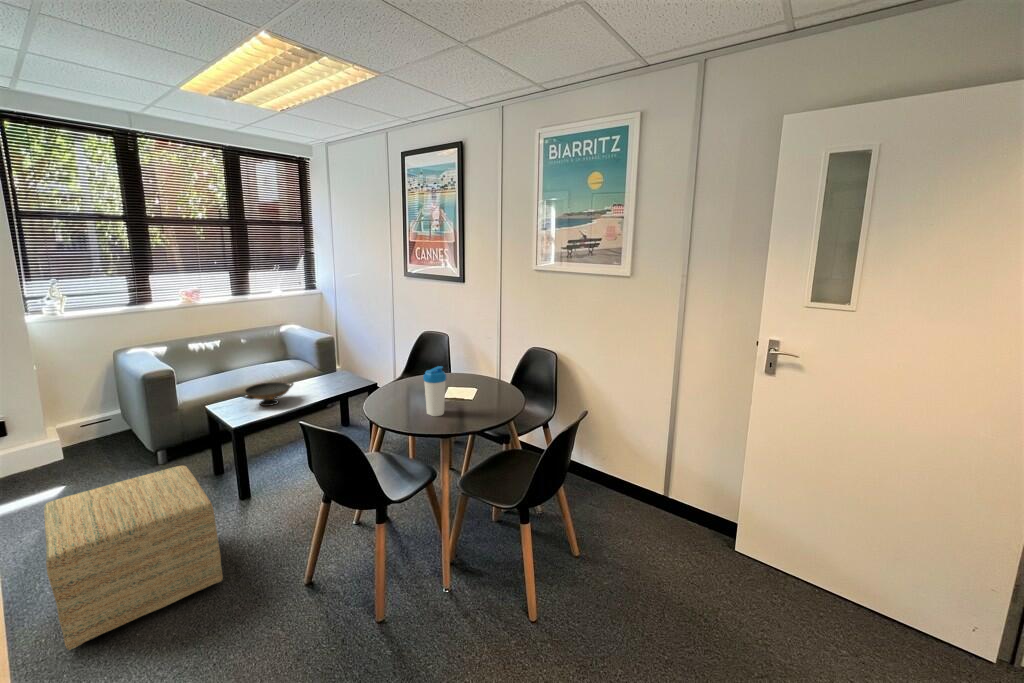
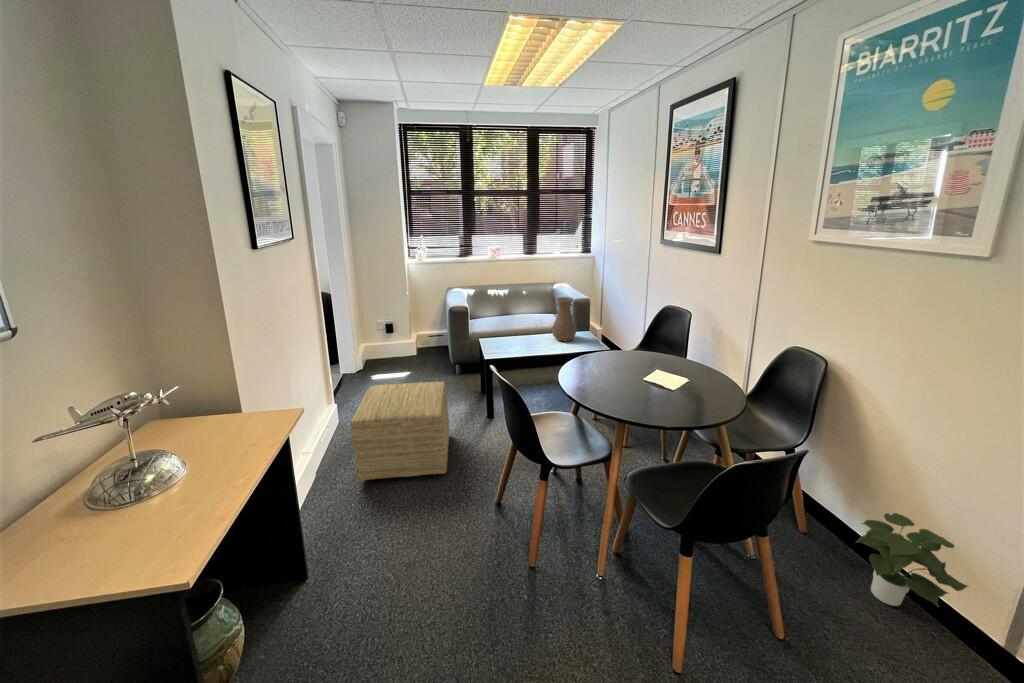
vase: none [305,339,335,389] -> present [552,297,577,341]
water bottle: present [423,366,446,416] -> none [611,342,636,394]
decorative bowl: present [241,382,293,406] -> none [497,329,539,349]
potted plant: none [608,456,667,519] -> present [857,513,968,607]

